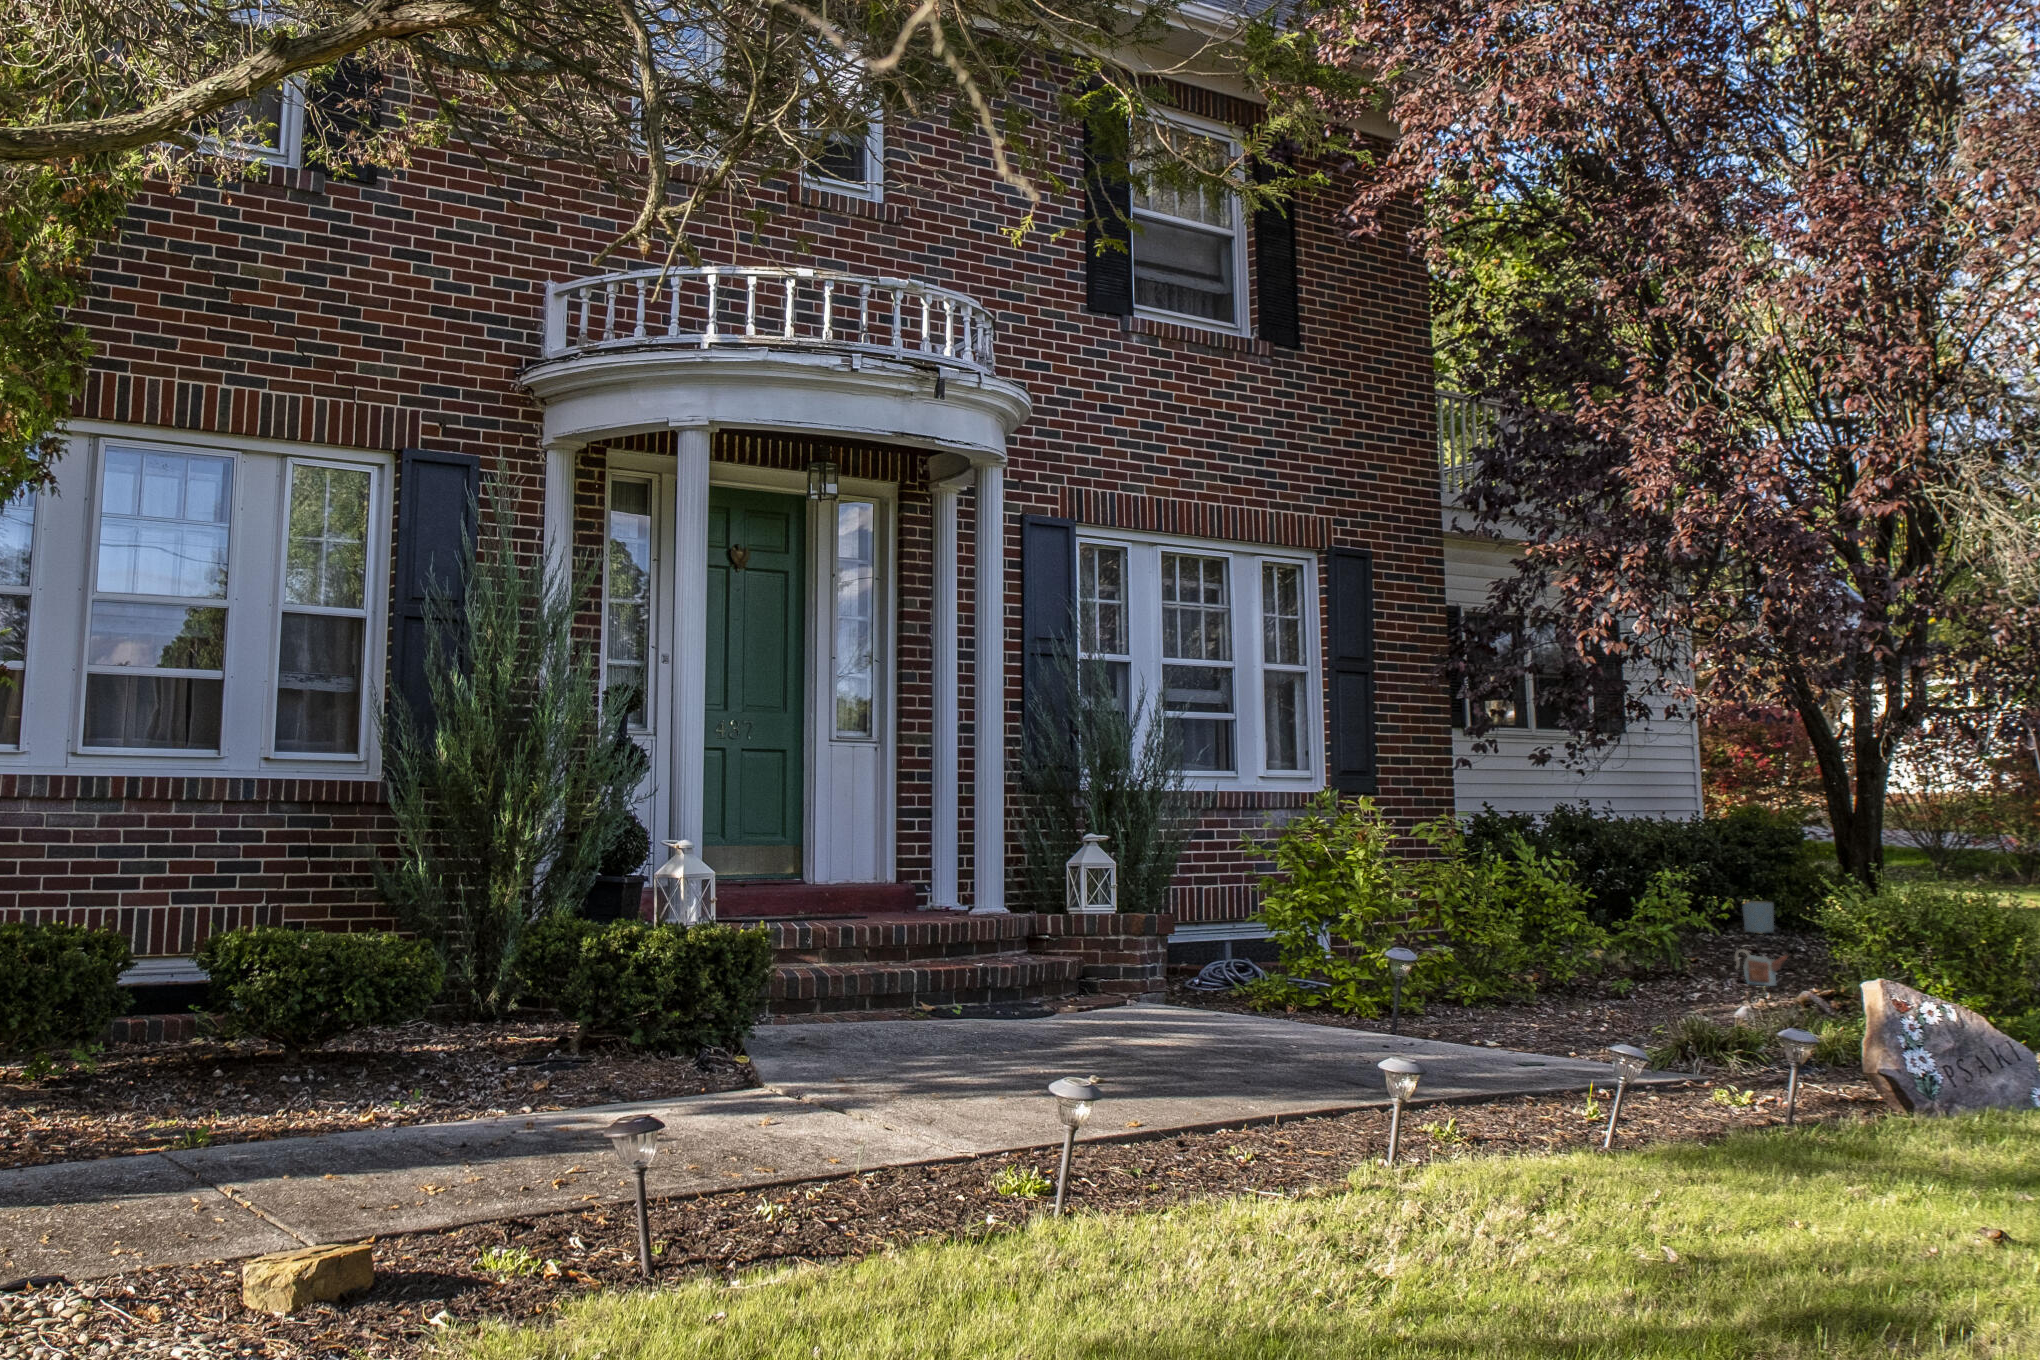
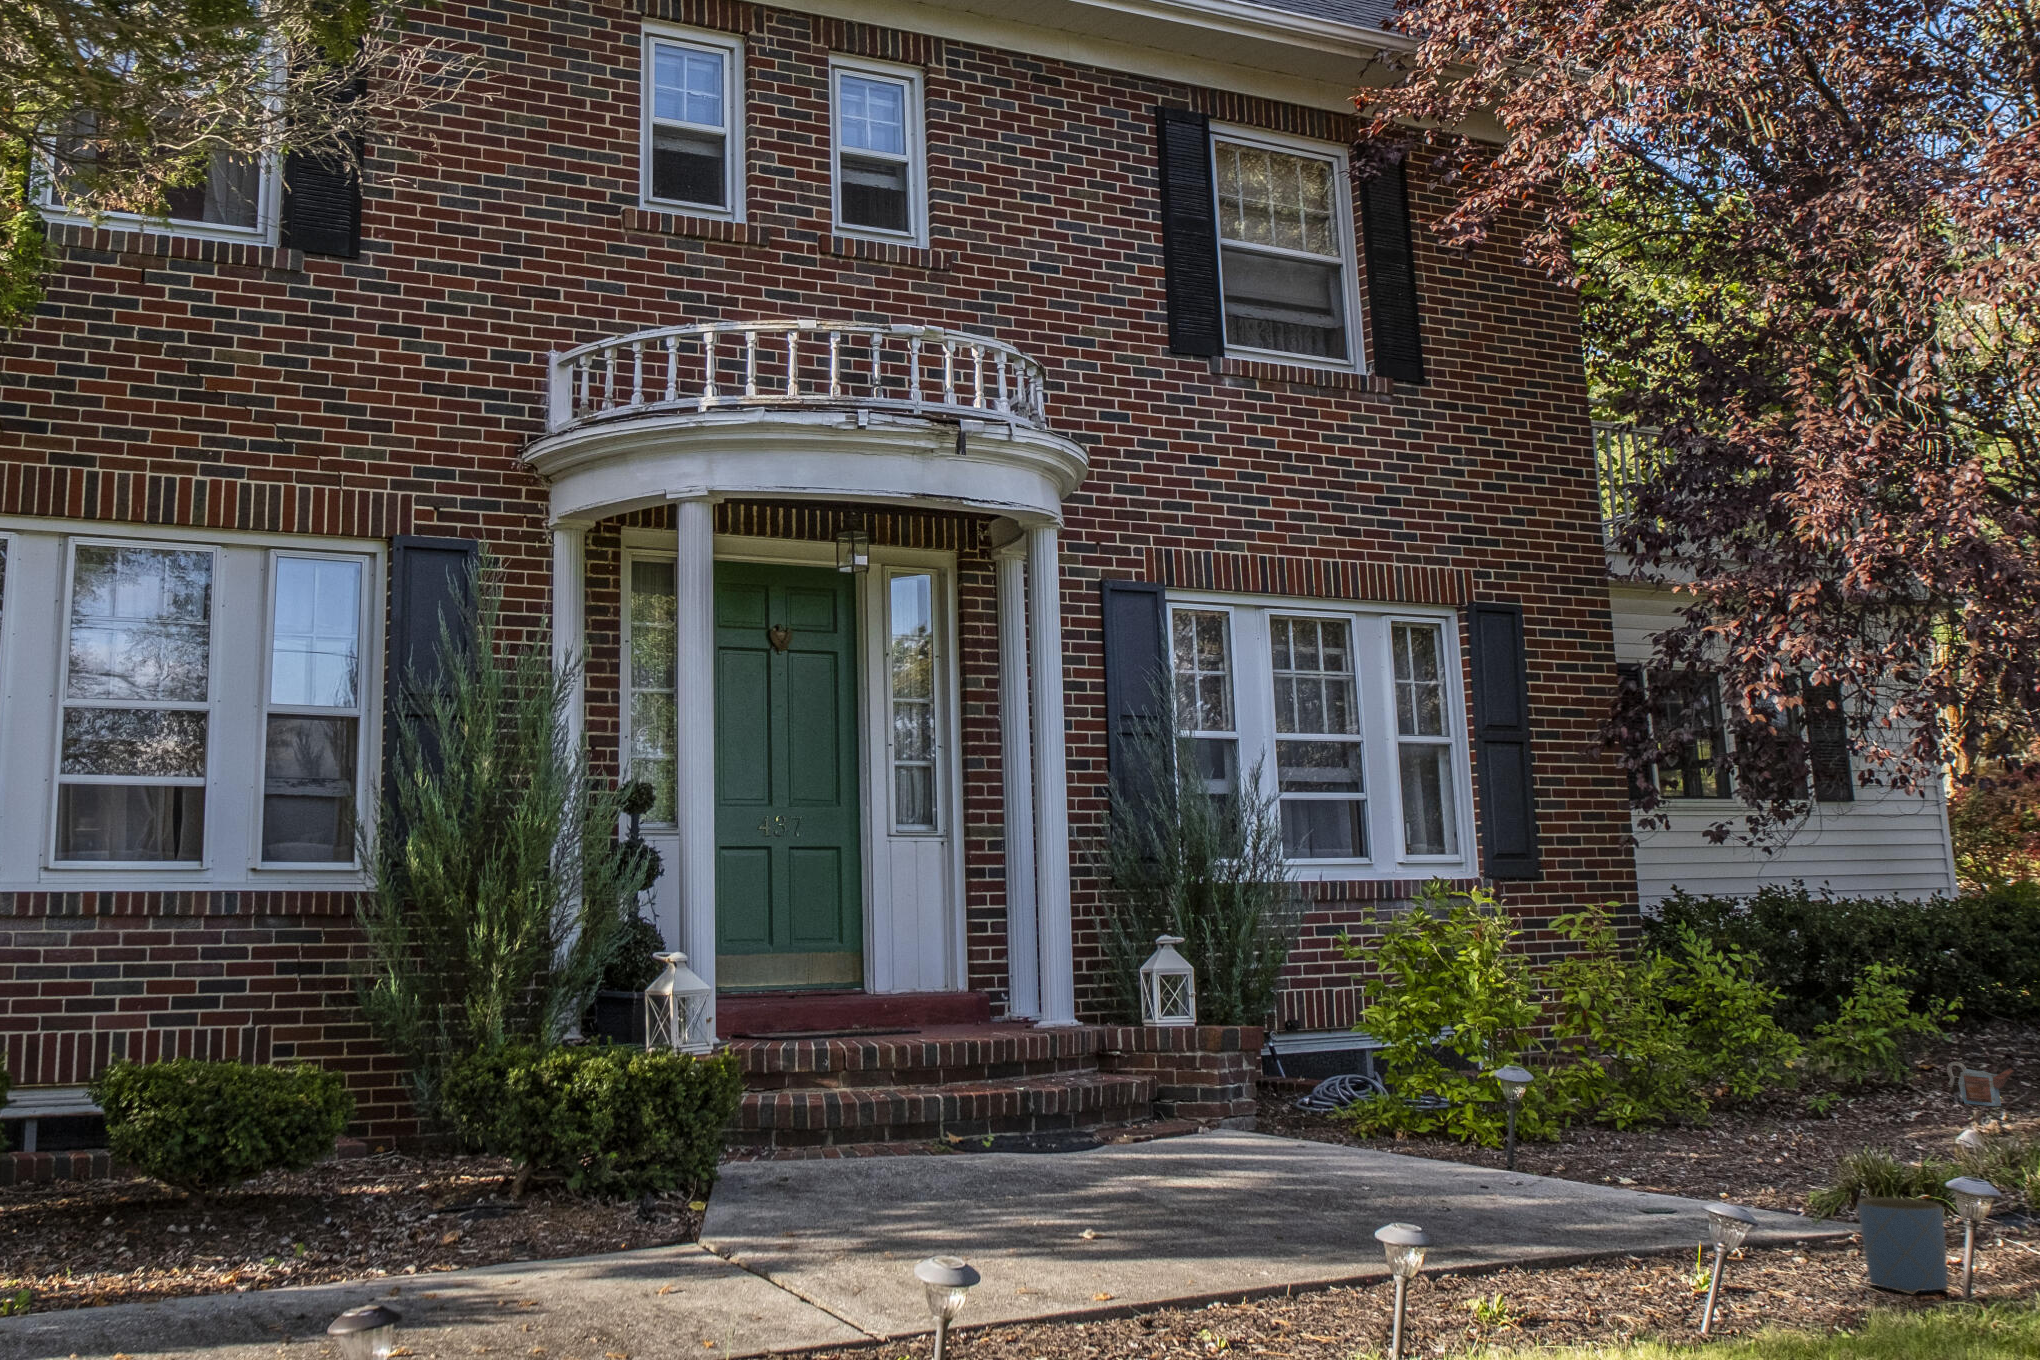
planter: present [1742,901,1774,934] -> present [1857,1198,1948,1295]

